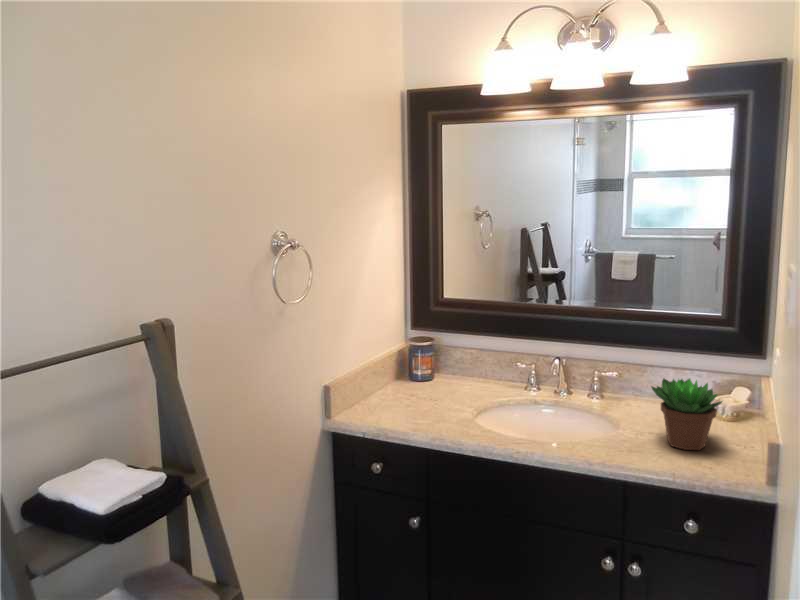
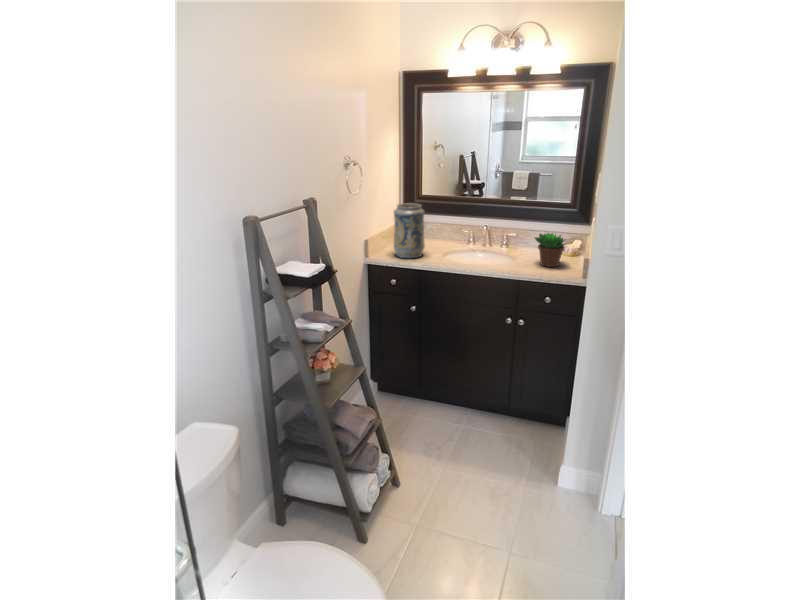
decorative vase: none [379,317,439,421] -> present [394,203,425,258]

